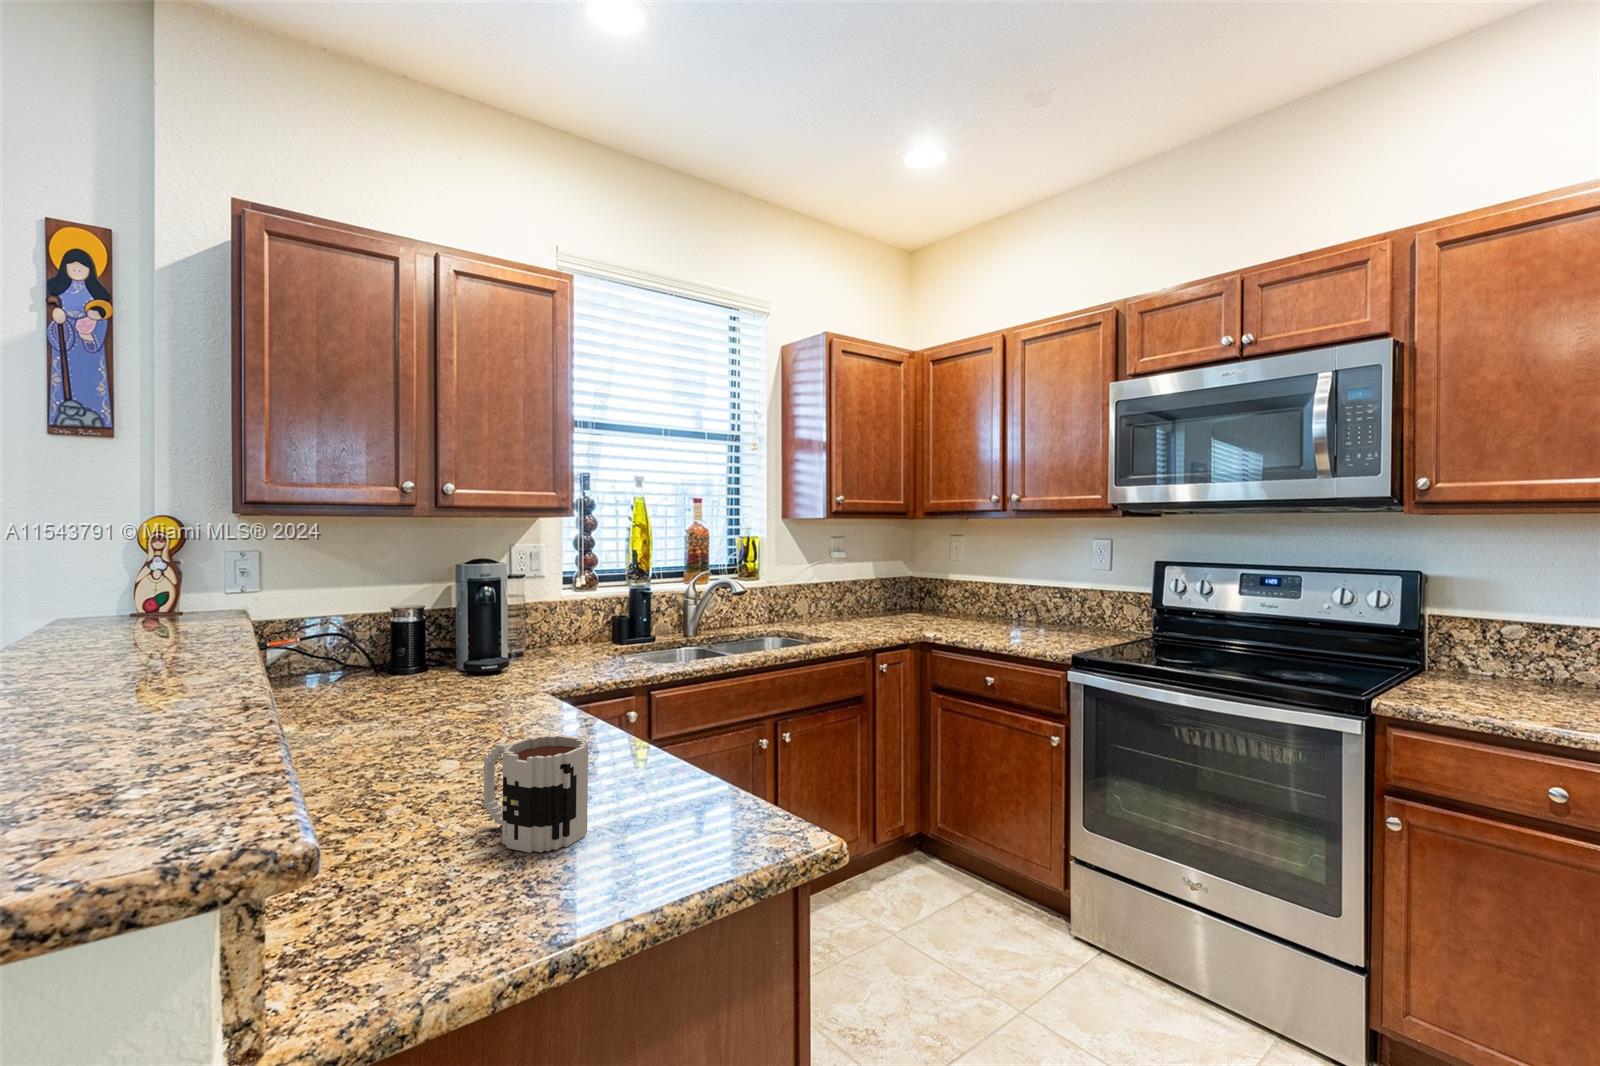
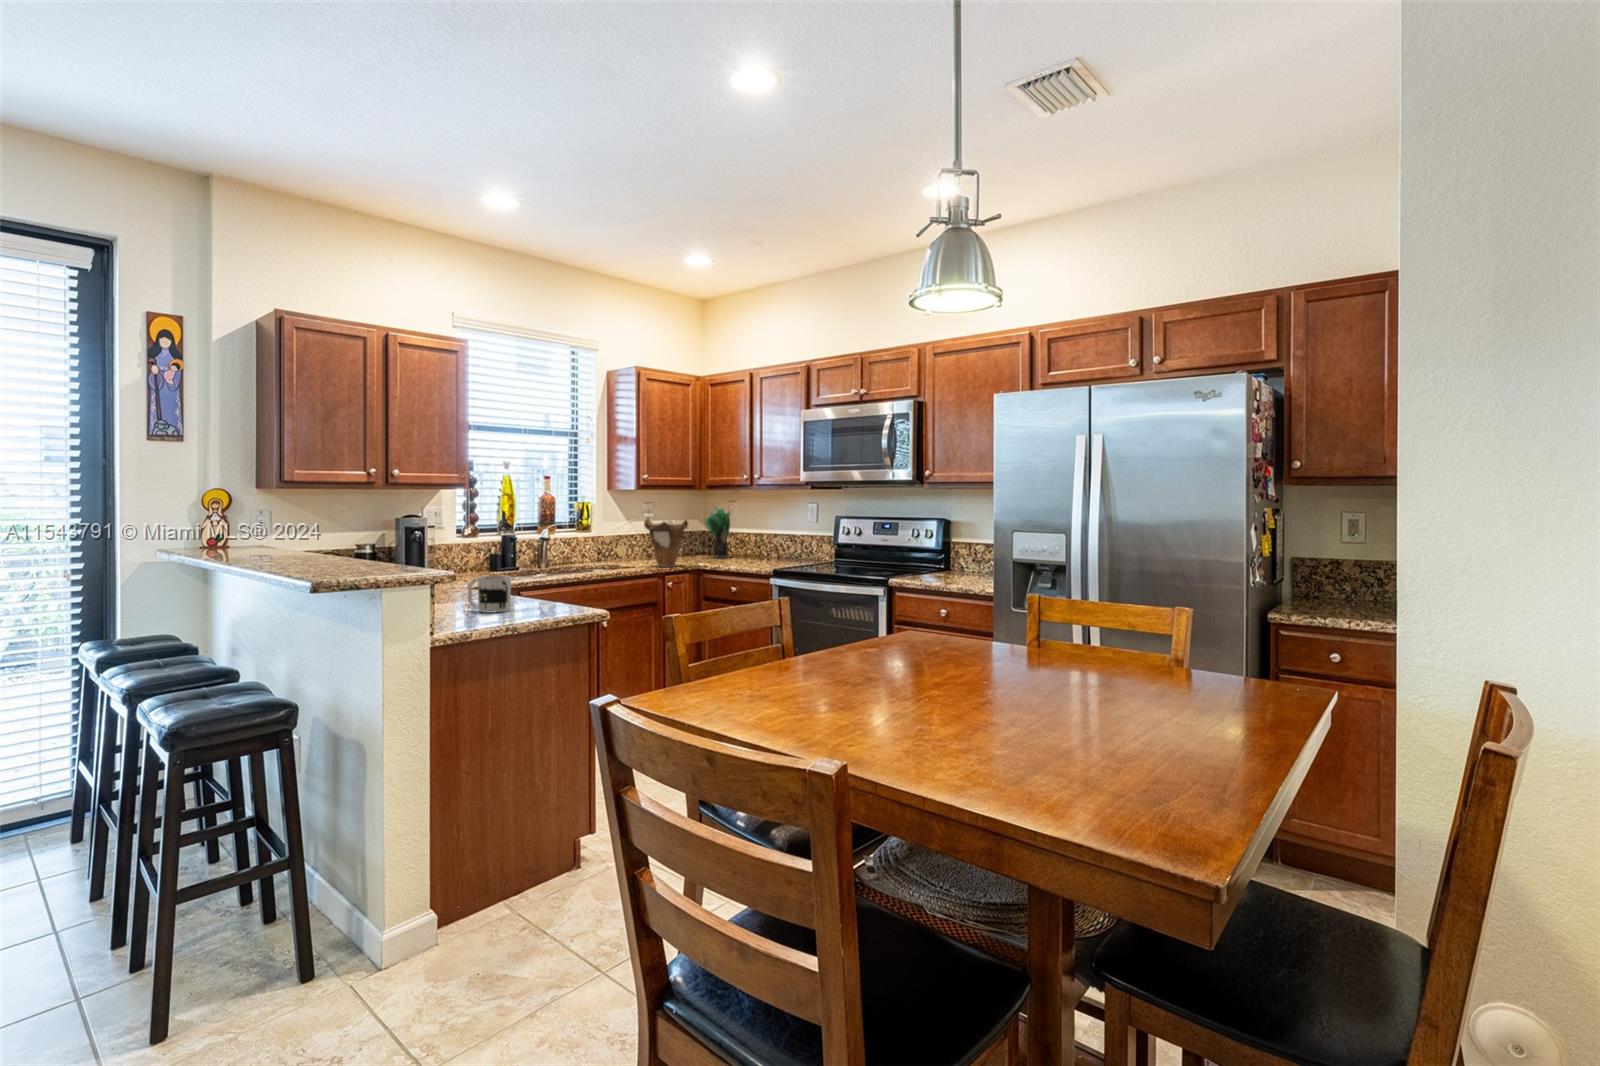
potted plant: none [917,542,961,618] -> present [704,507,730,558]
vase: none [843,558,912,640] -> present [644,517,688,567]

